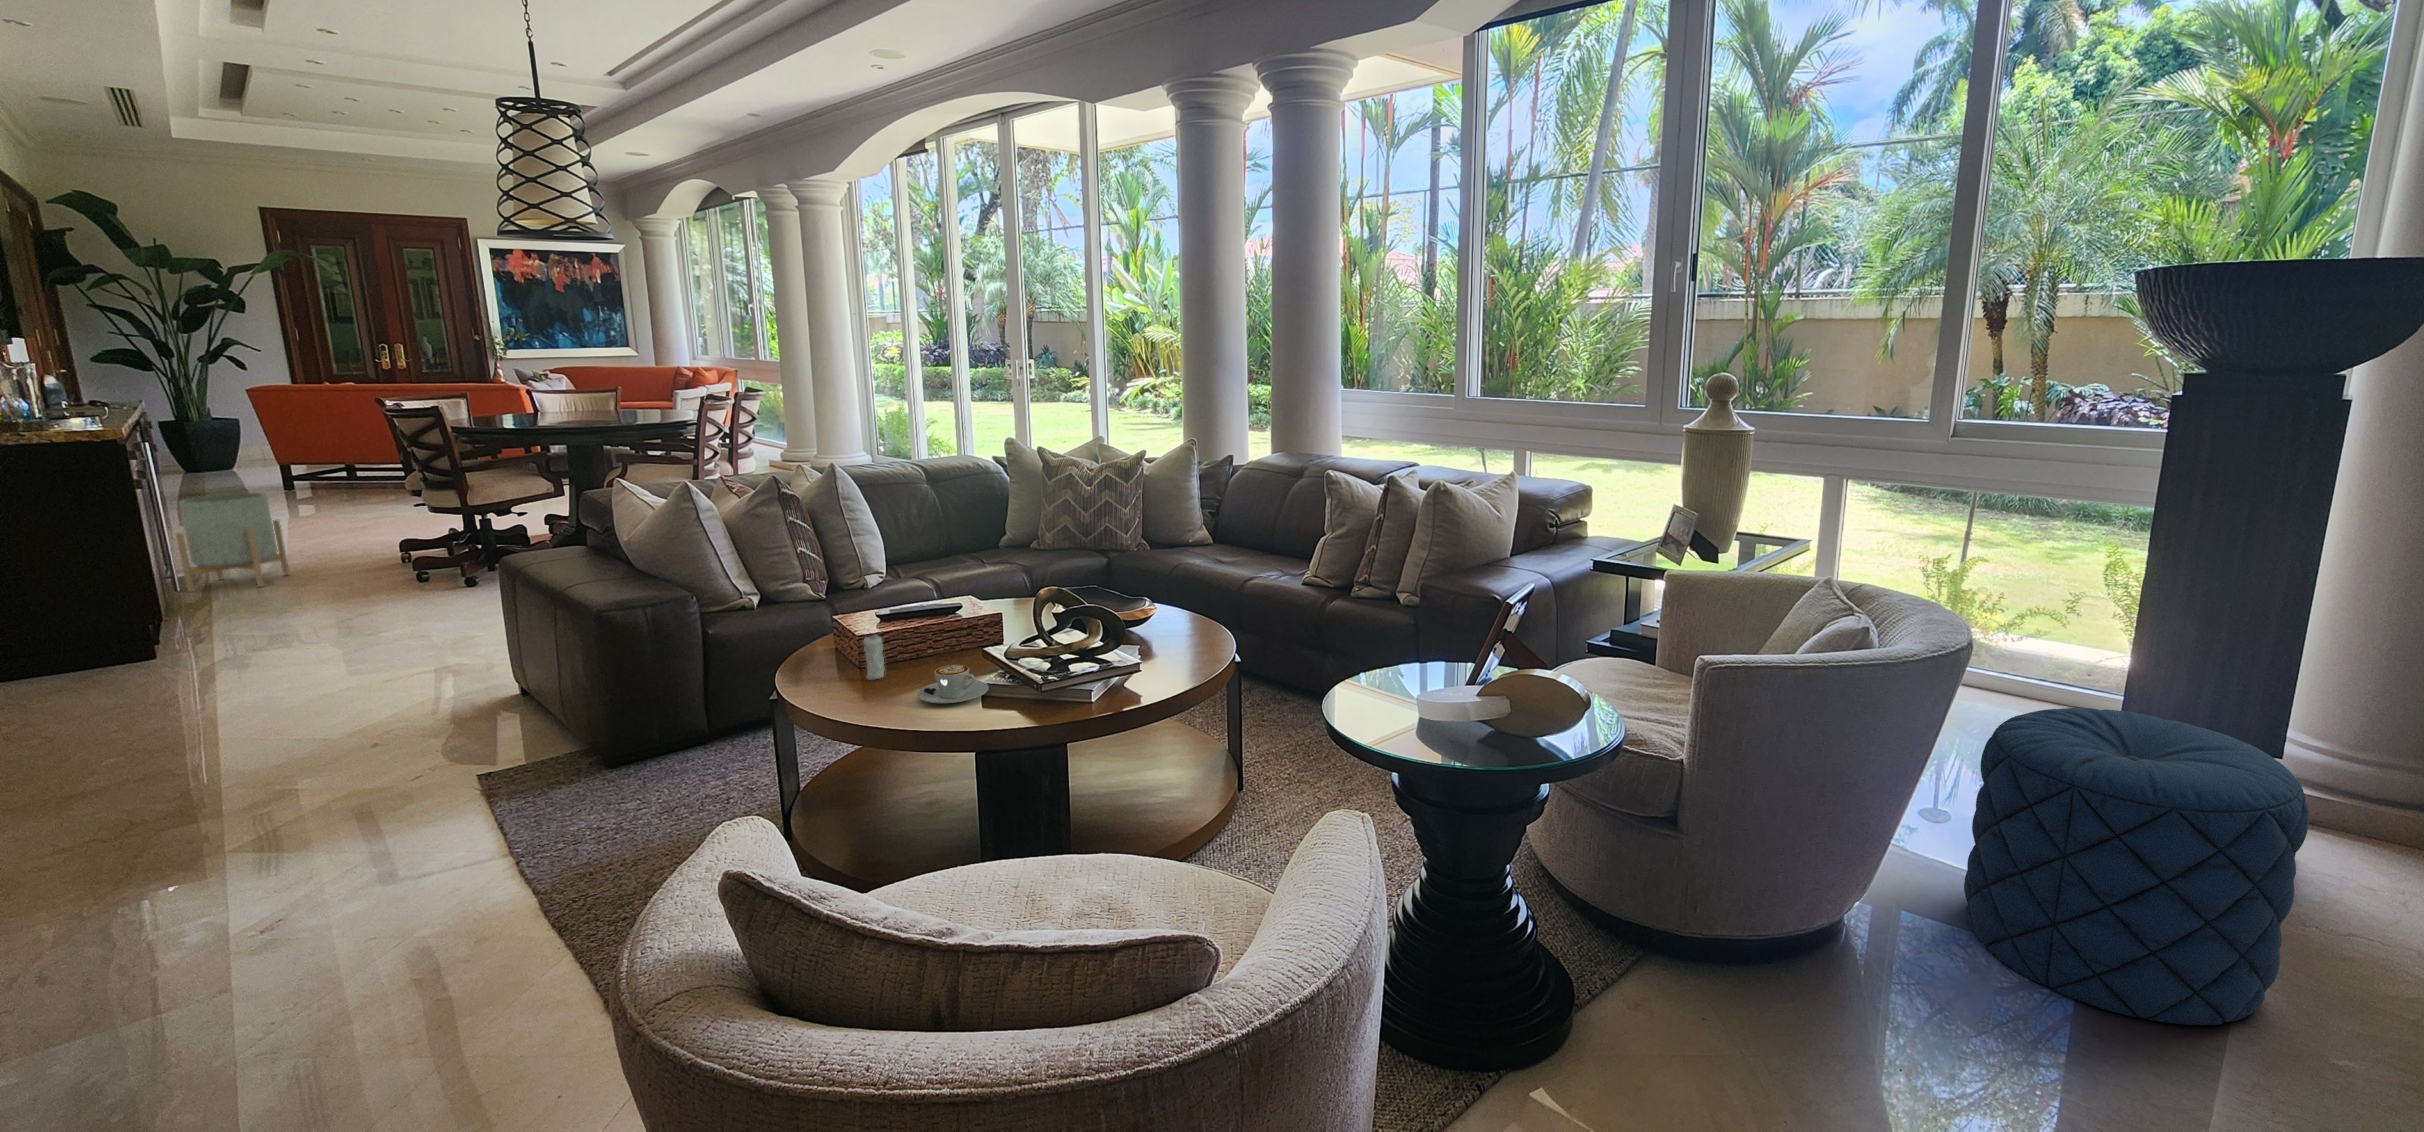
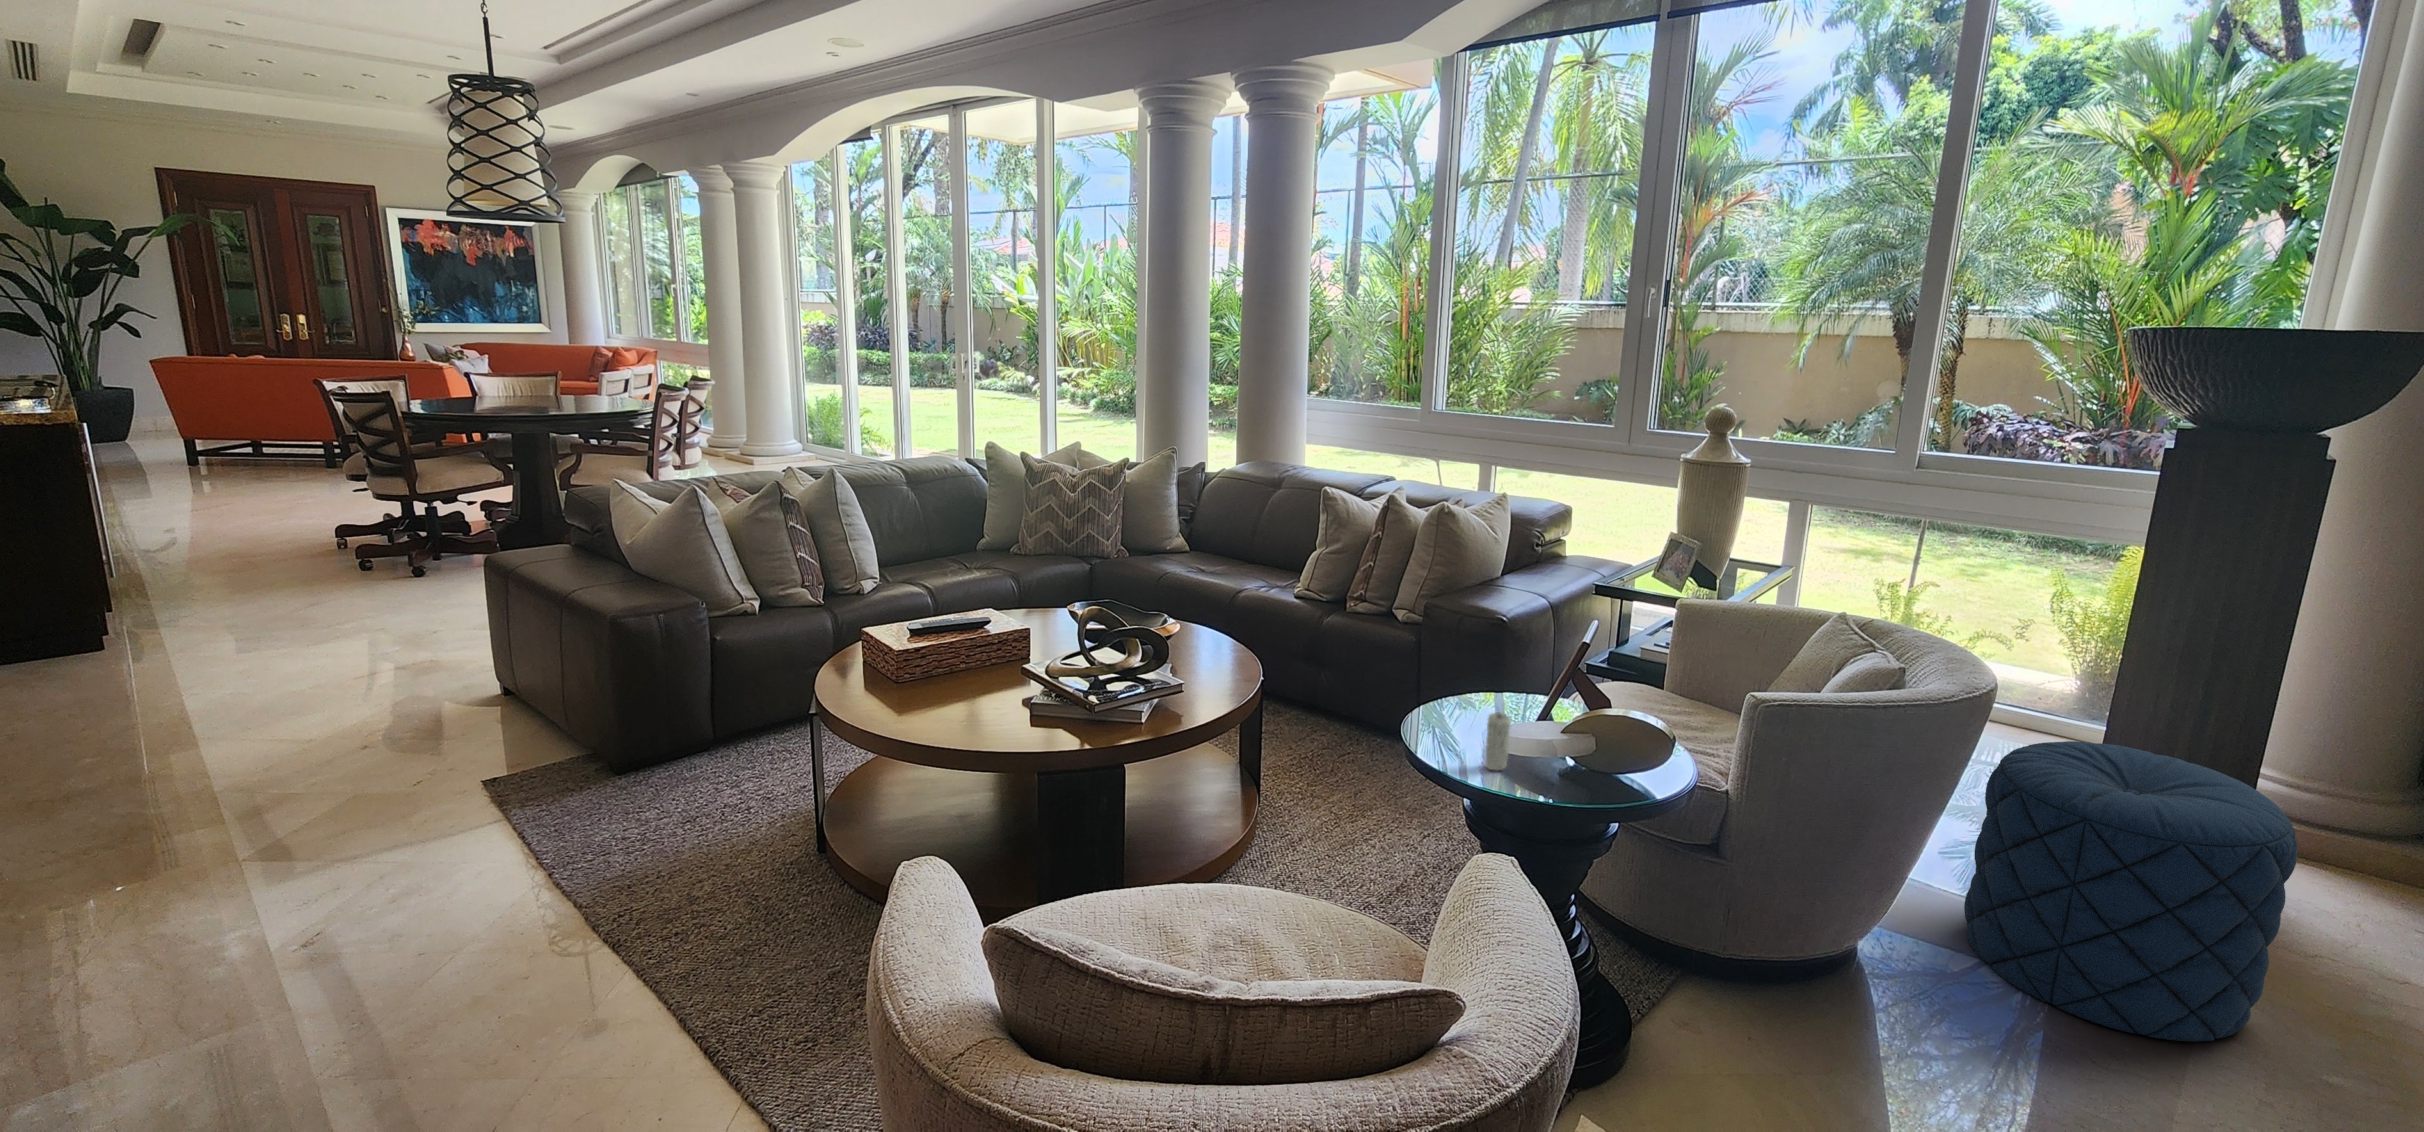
planter: present [176,493,289,592] -> none [105,475,221,578]
candle: present [864,635,885,680] -> present [1486,712,1511,771]
coffee cup: present [917,665,989,703] -> none [969,684,1037,723]

